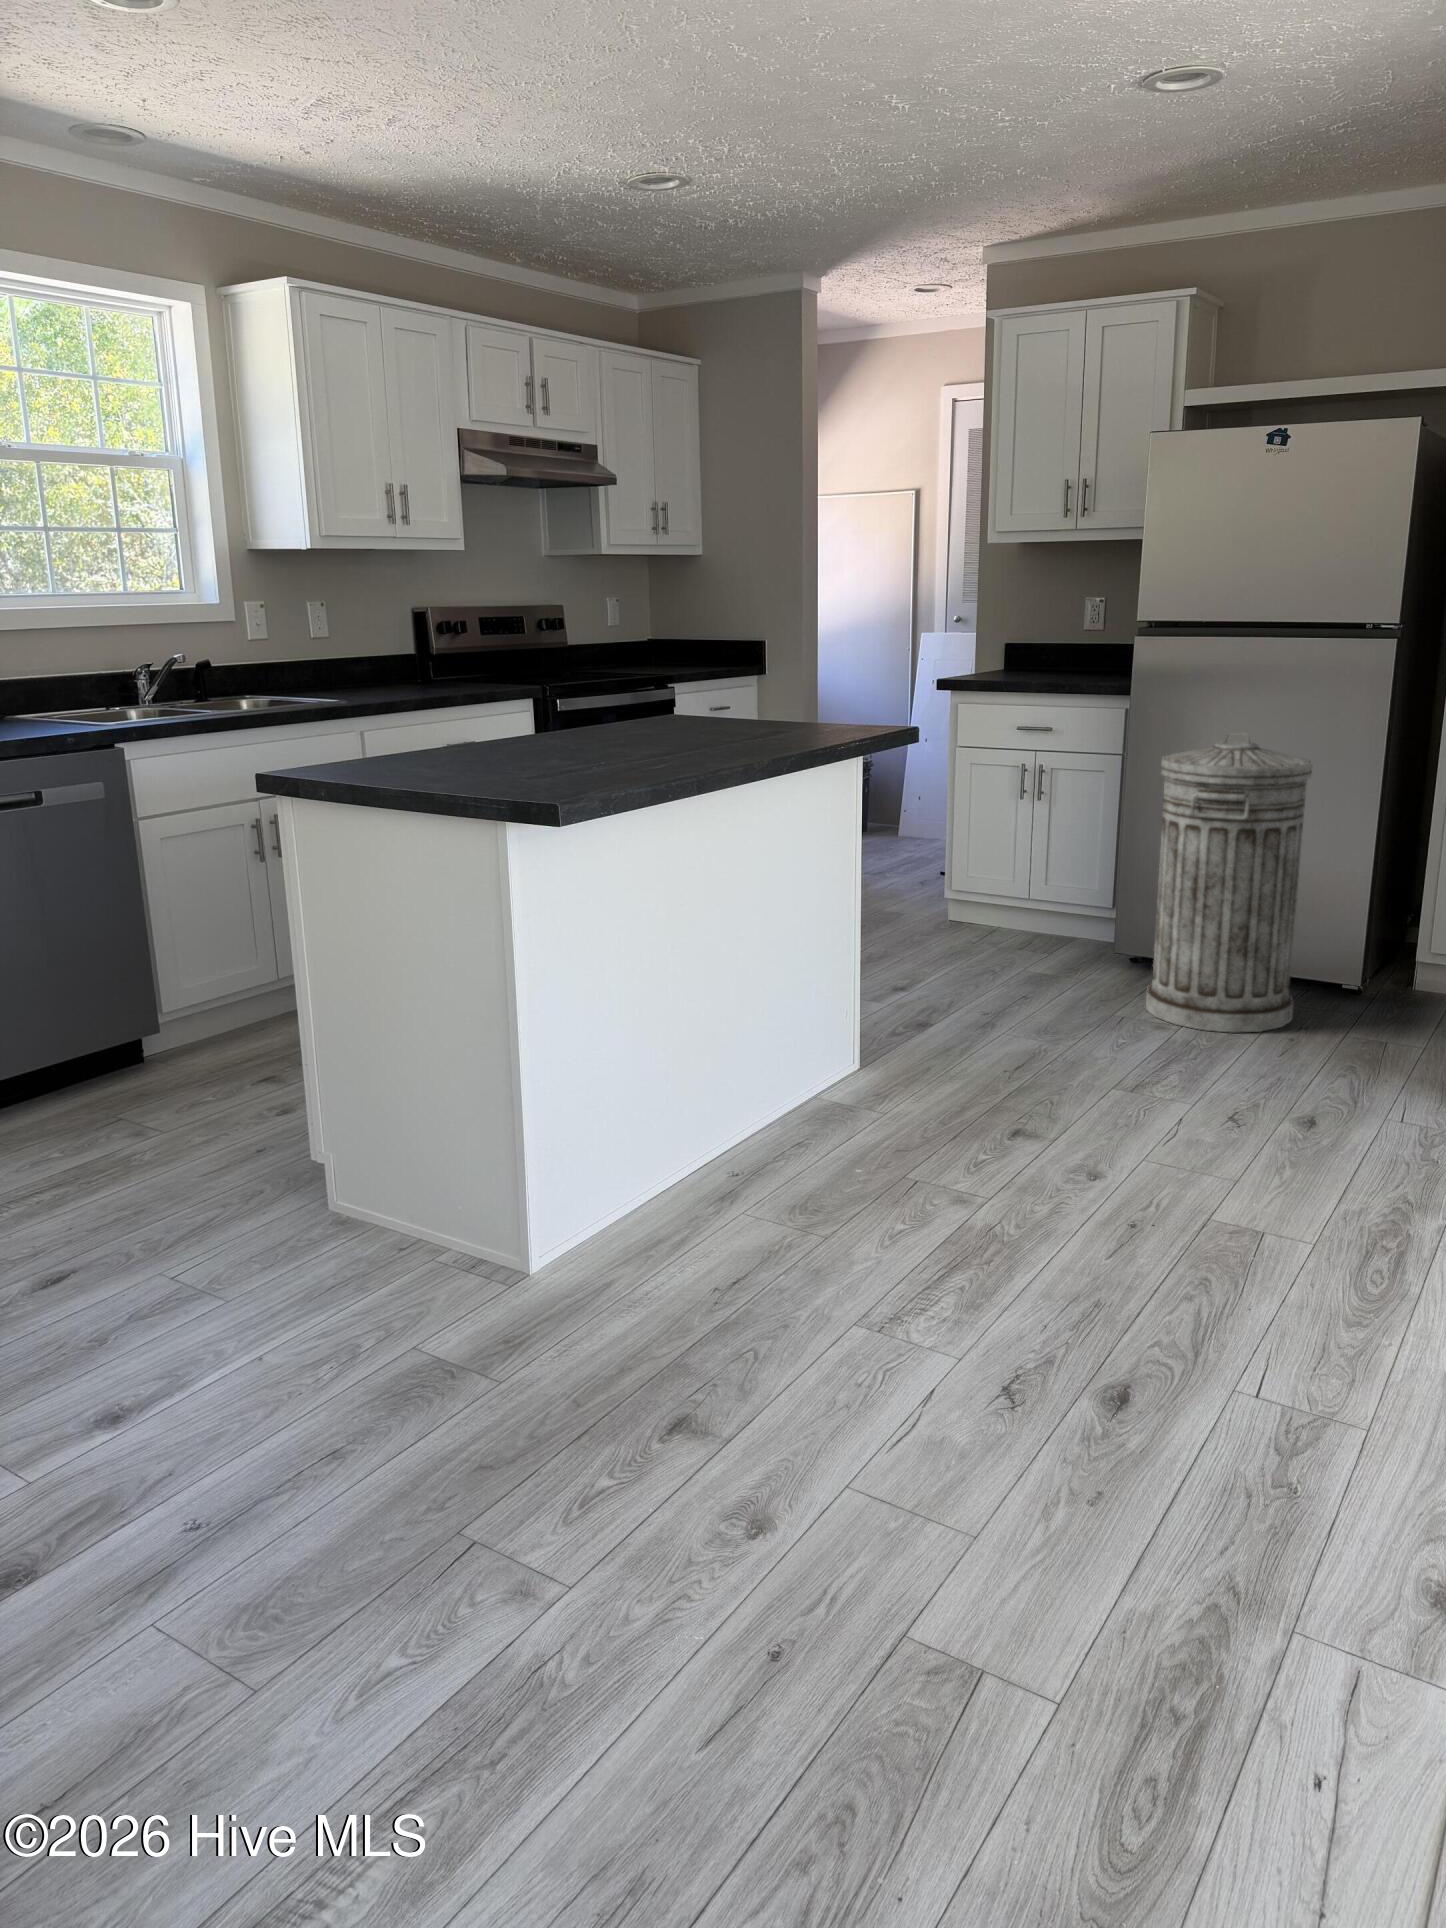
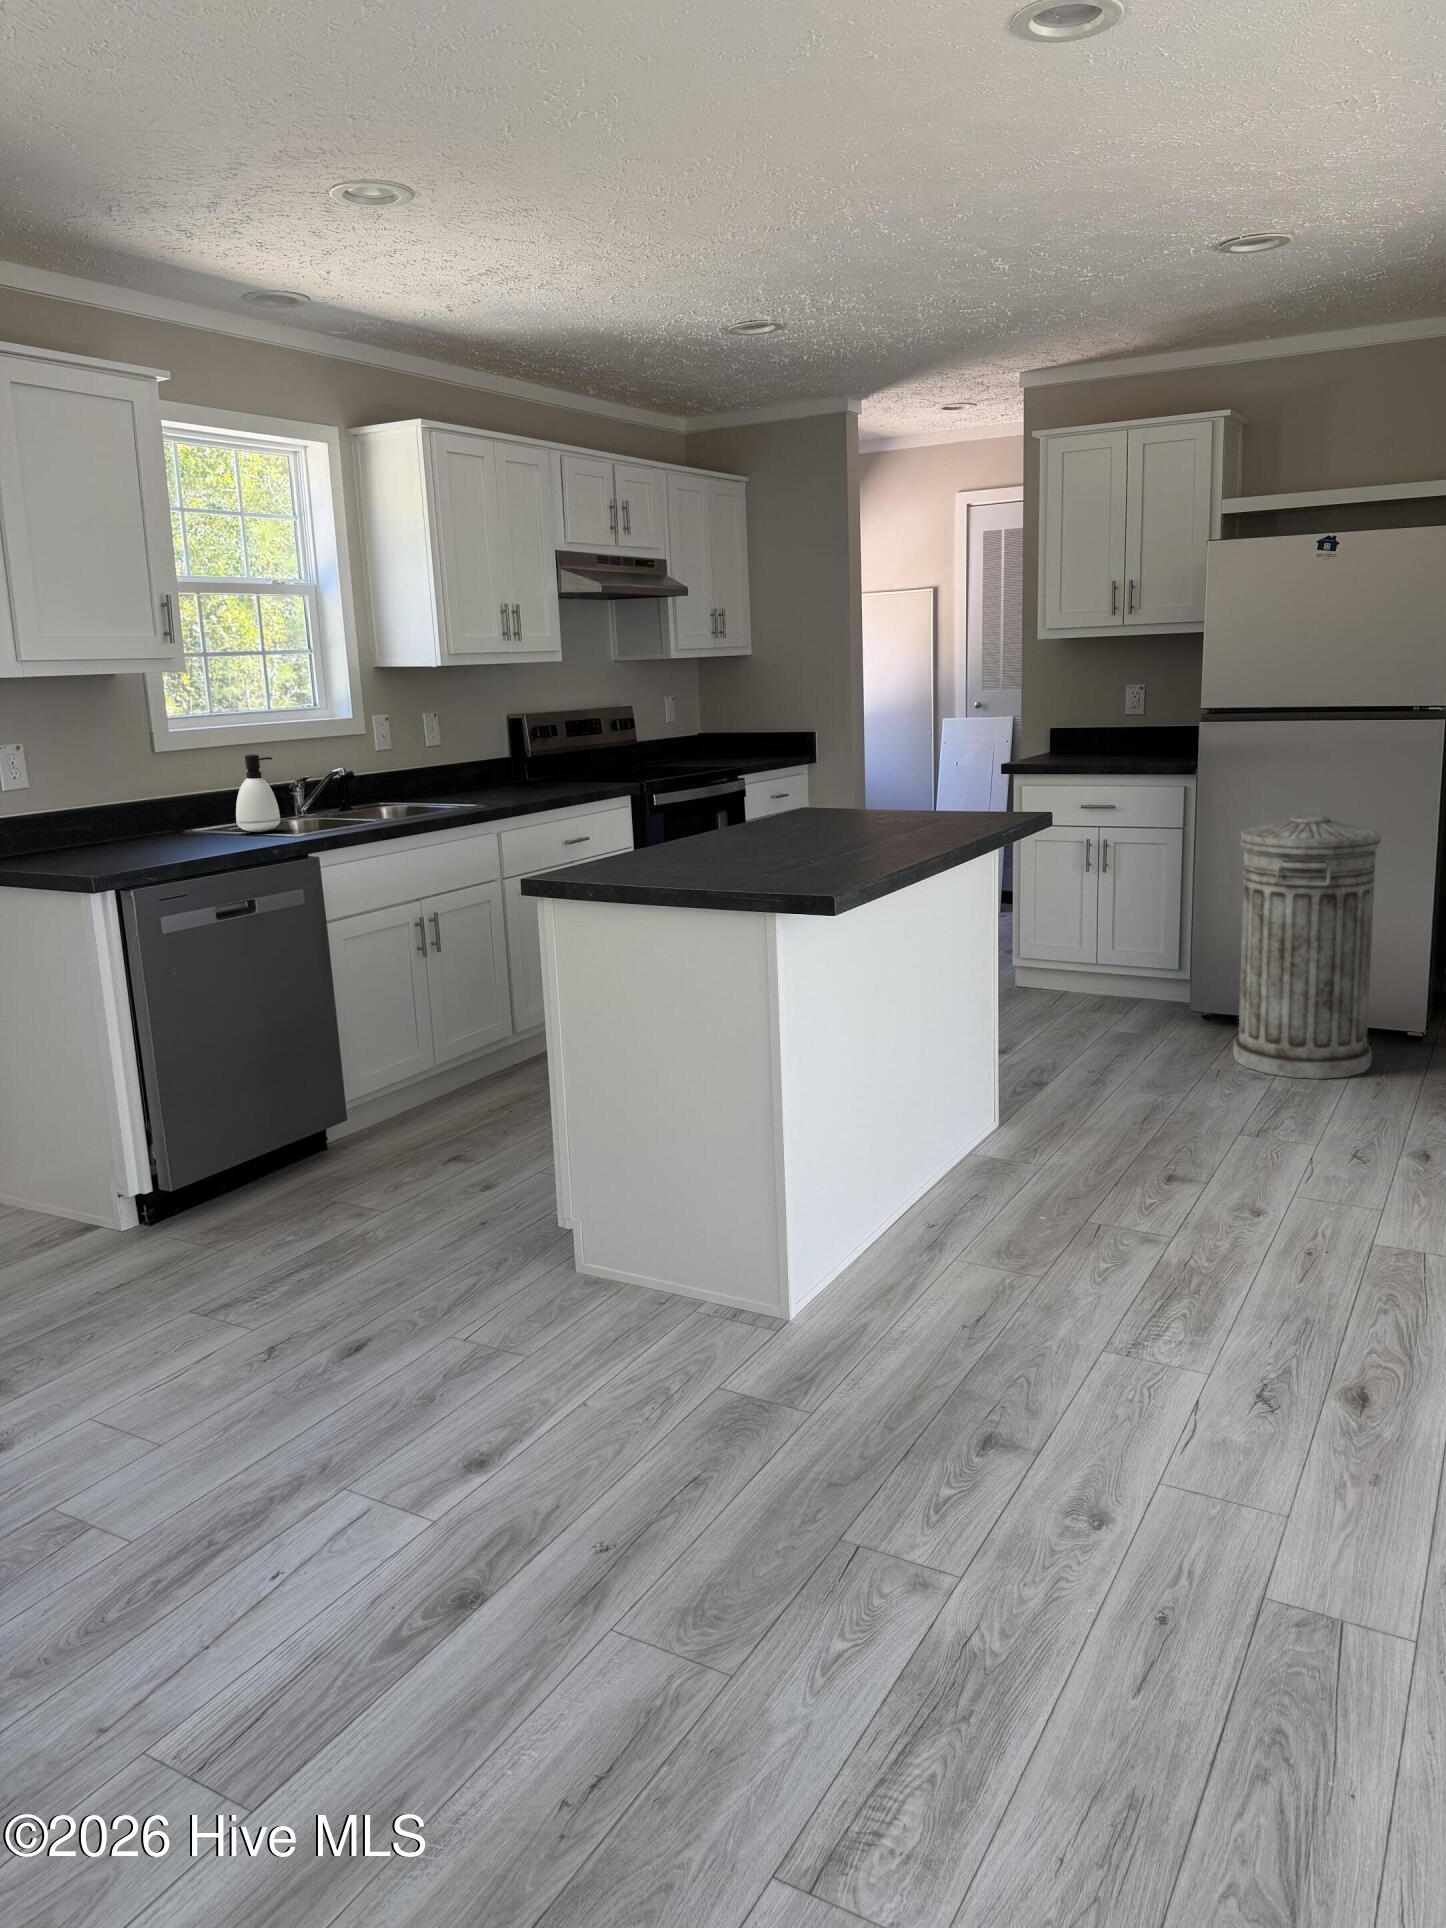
soap dispenser: none [52,636,102,720] -> present [236,754,280,832]

